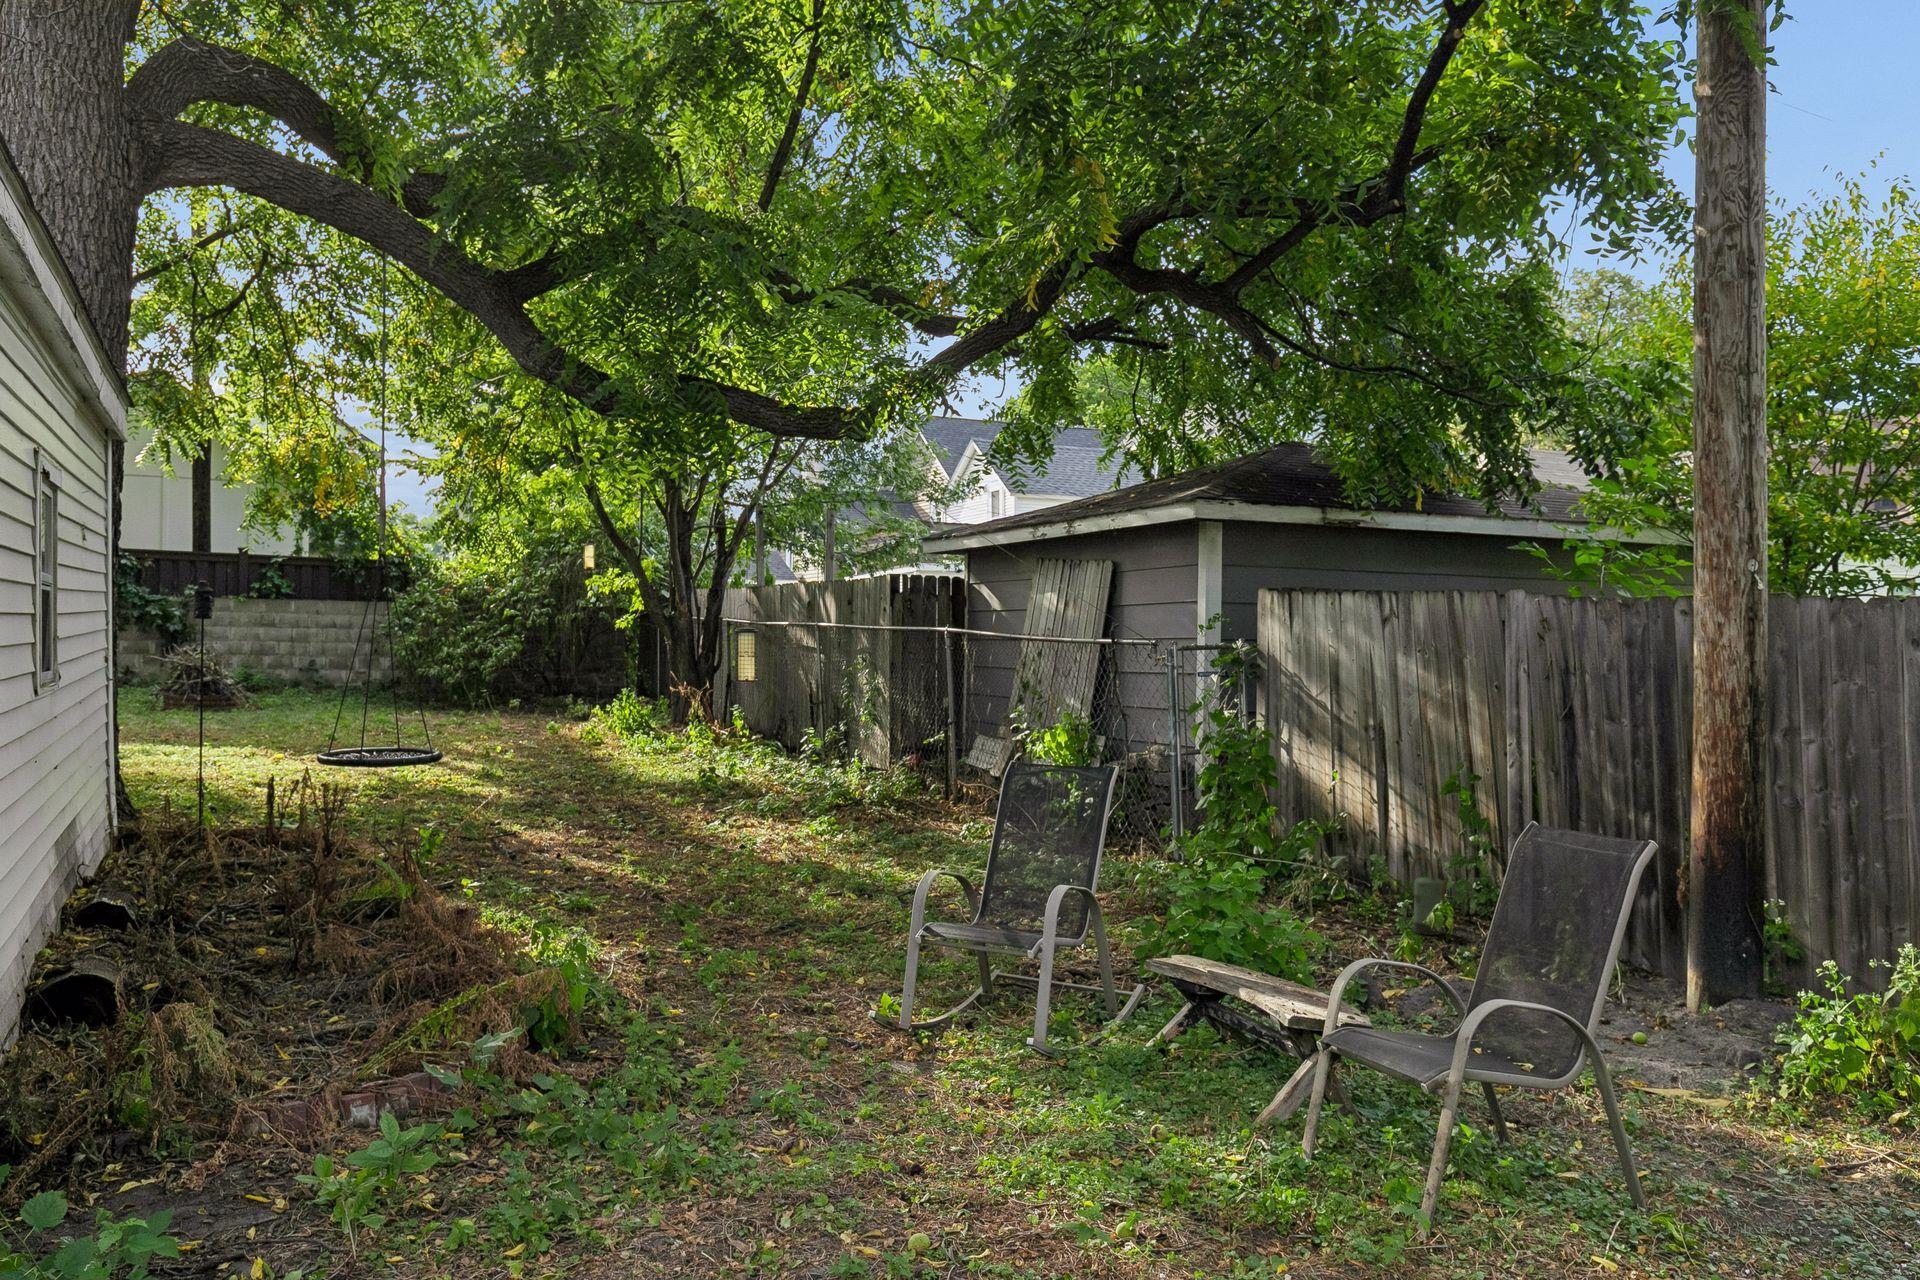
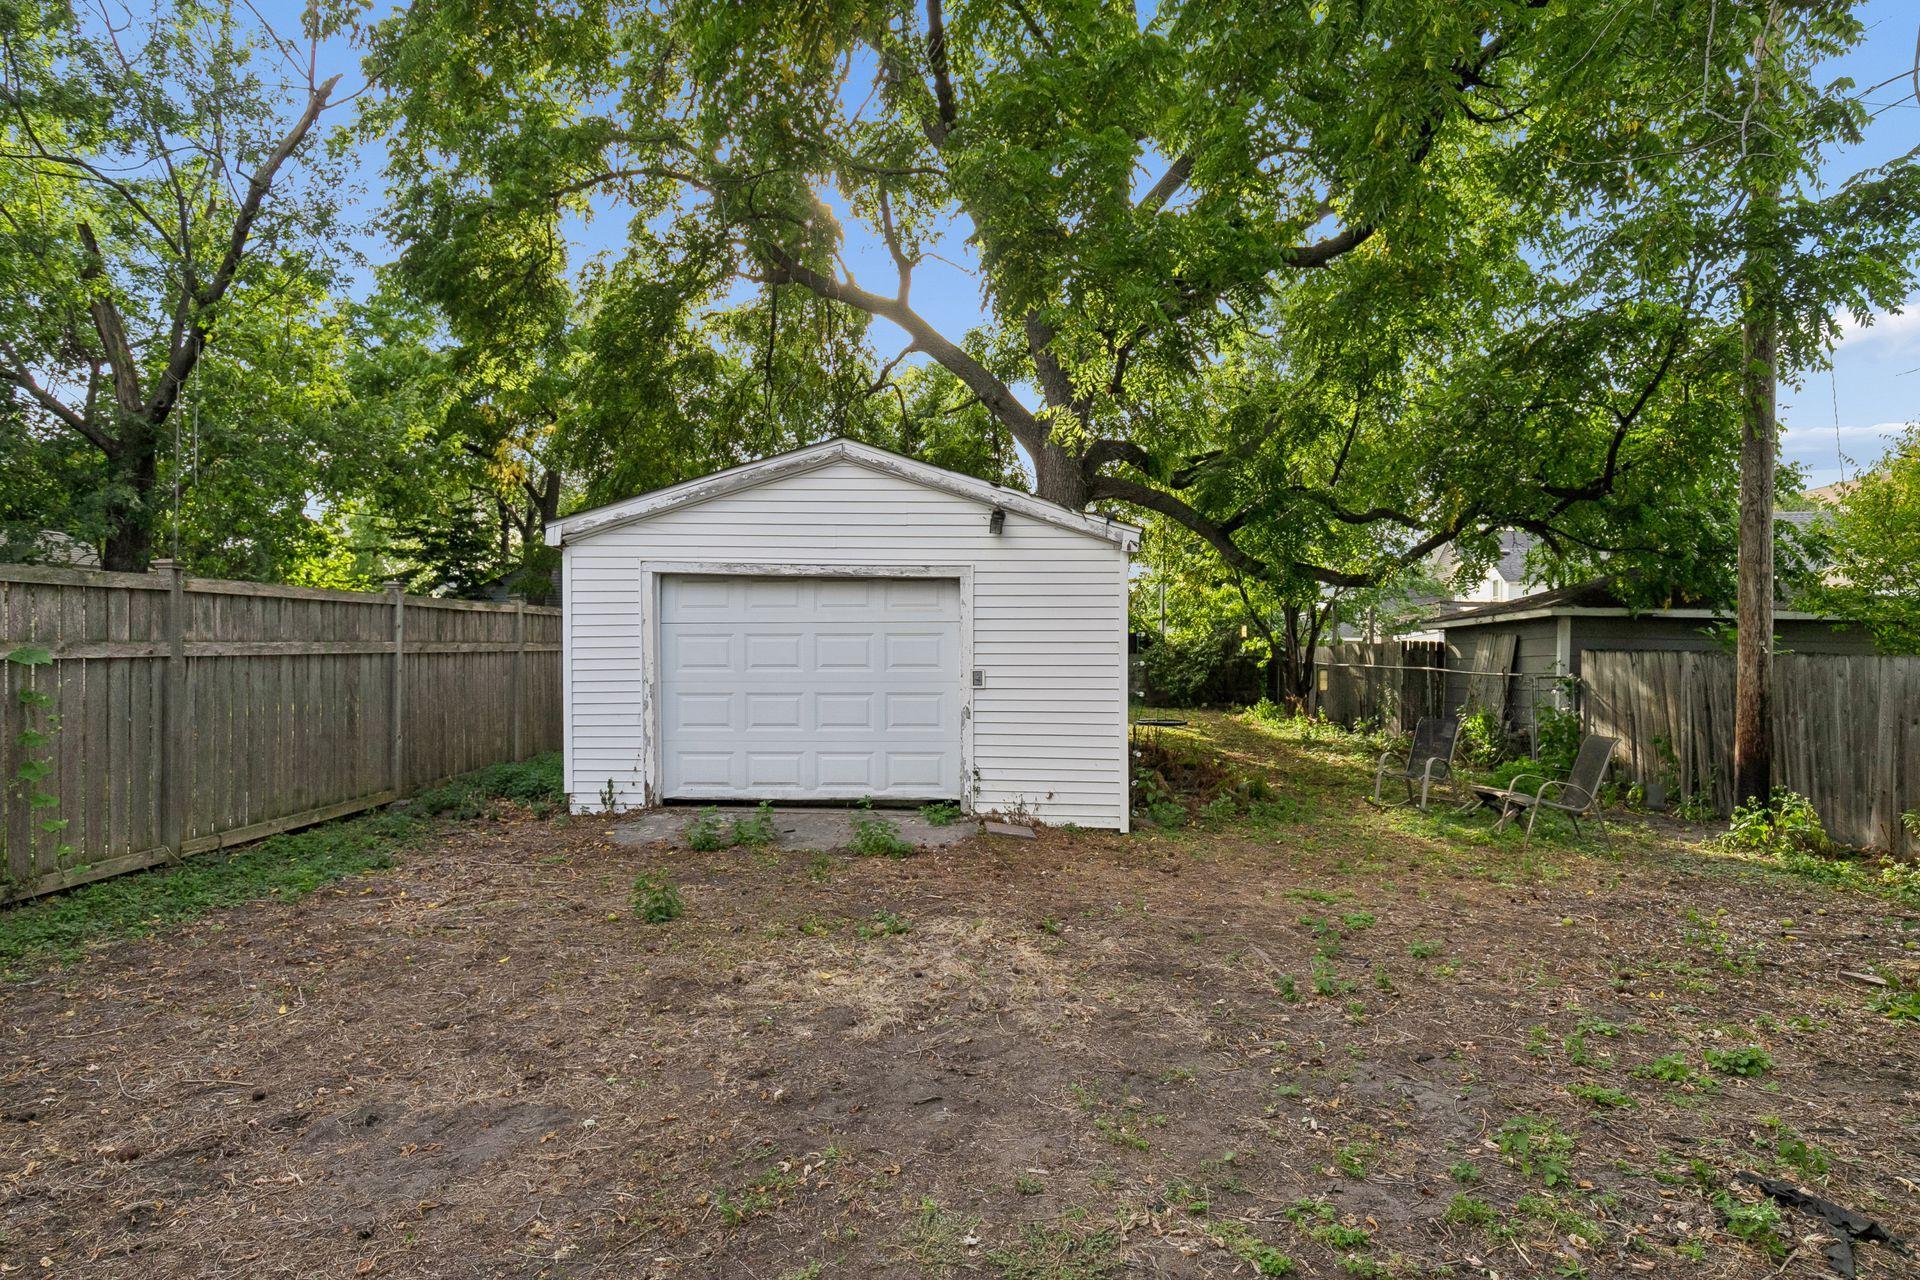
lounge chair: none [384,628,444,711] -> present [1144,666,1169,704]

